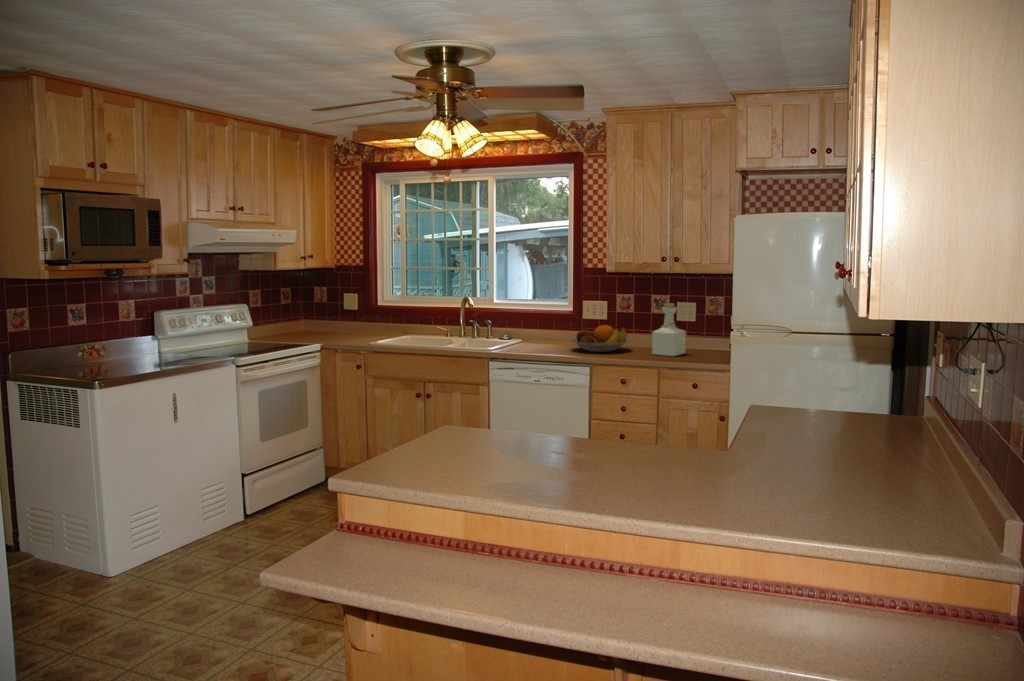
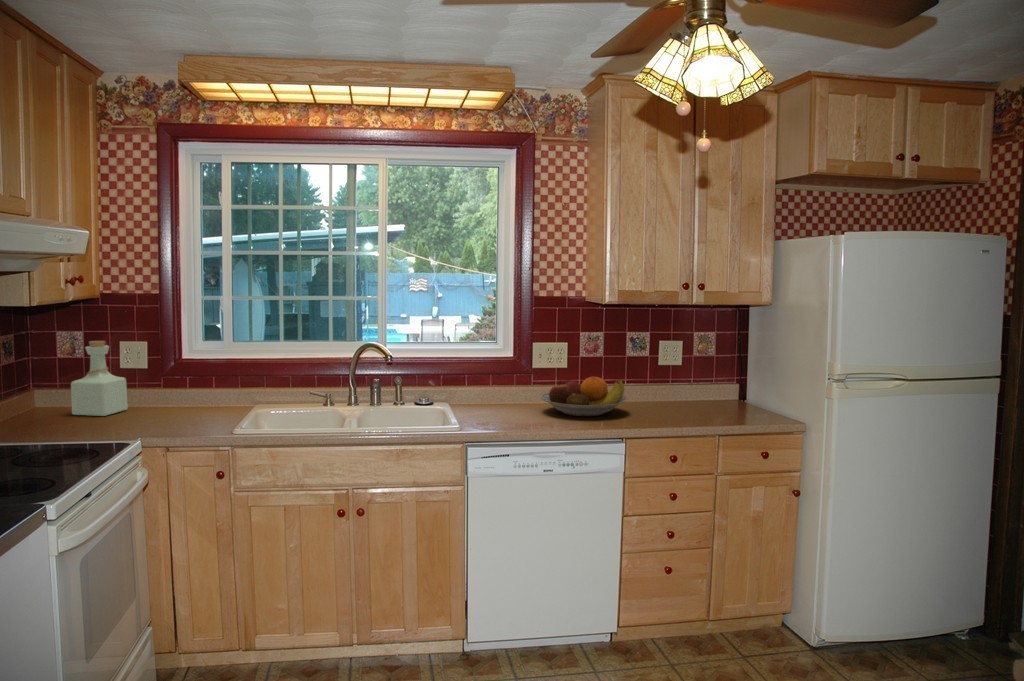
bottle: present [652,303,686,356] -> present [71,341,128,416]

